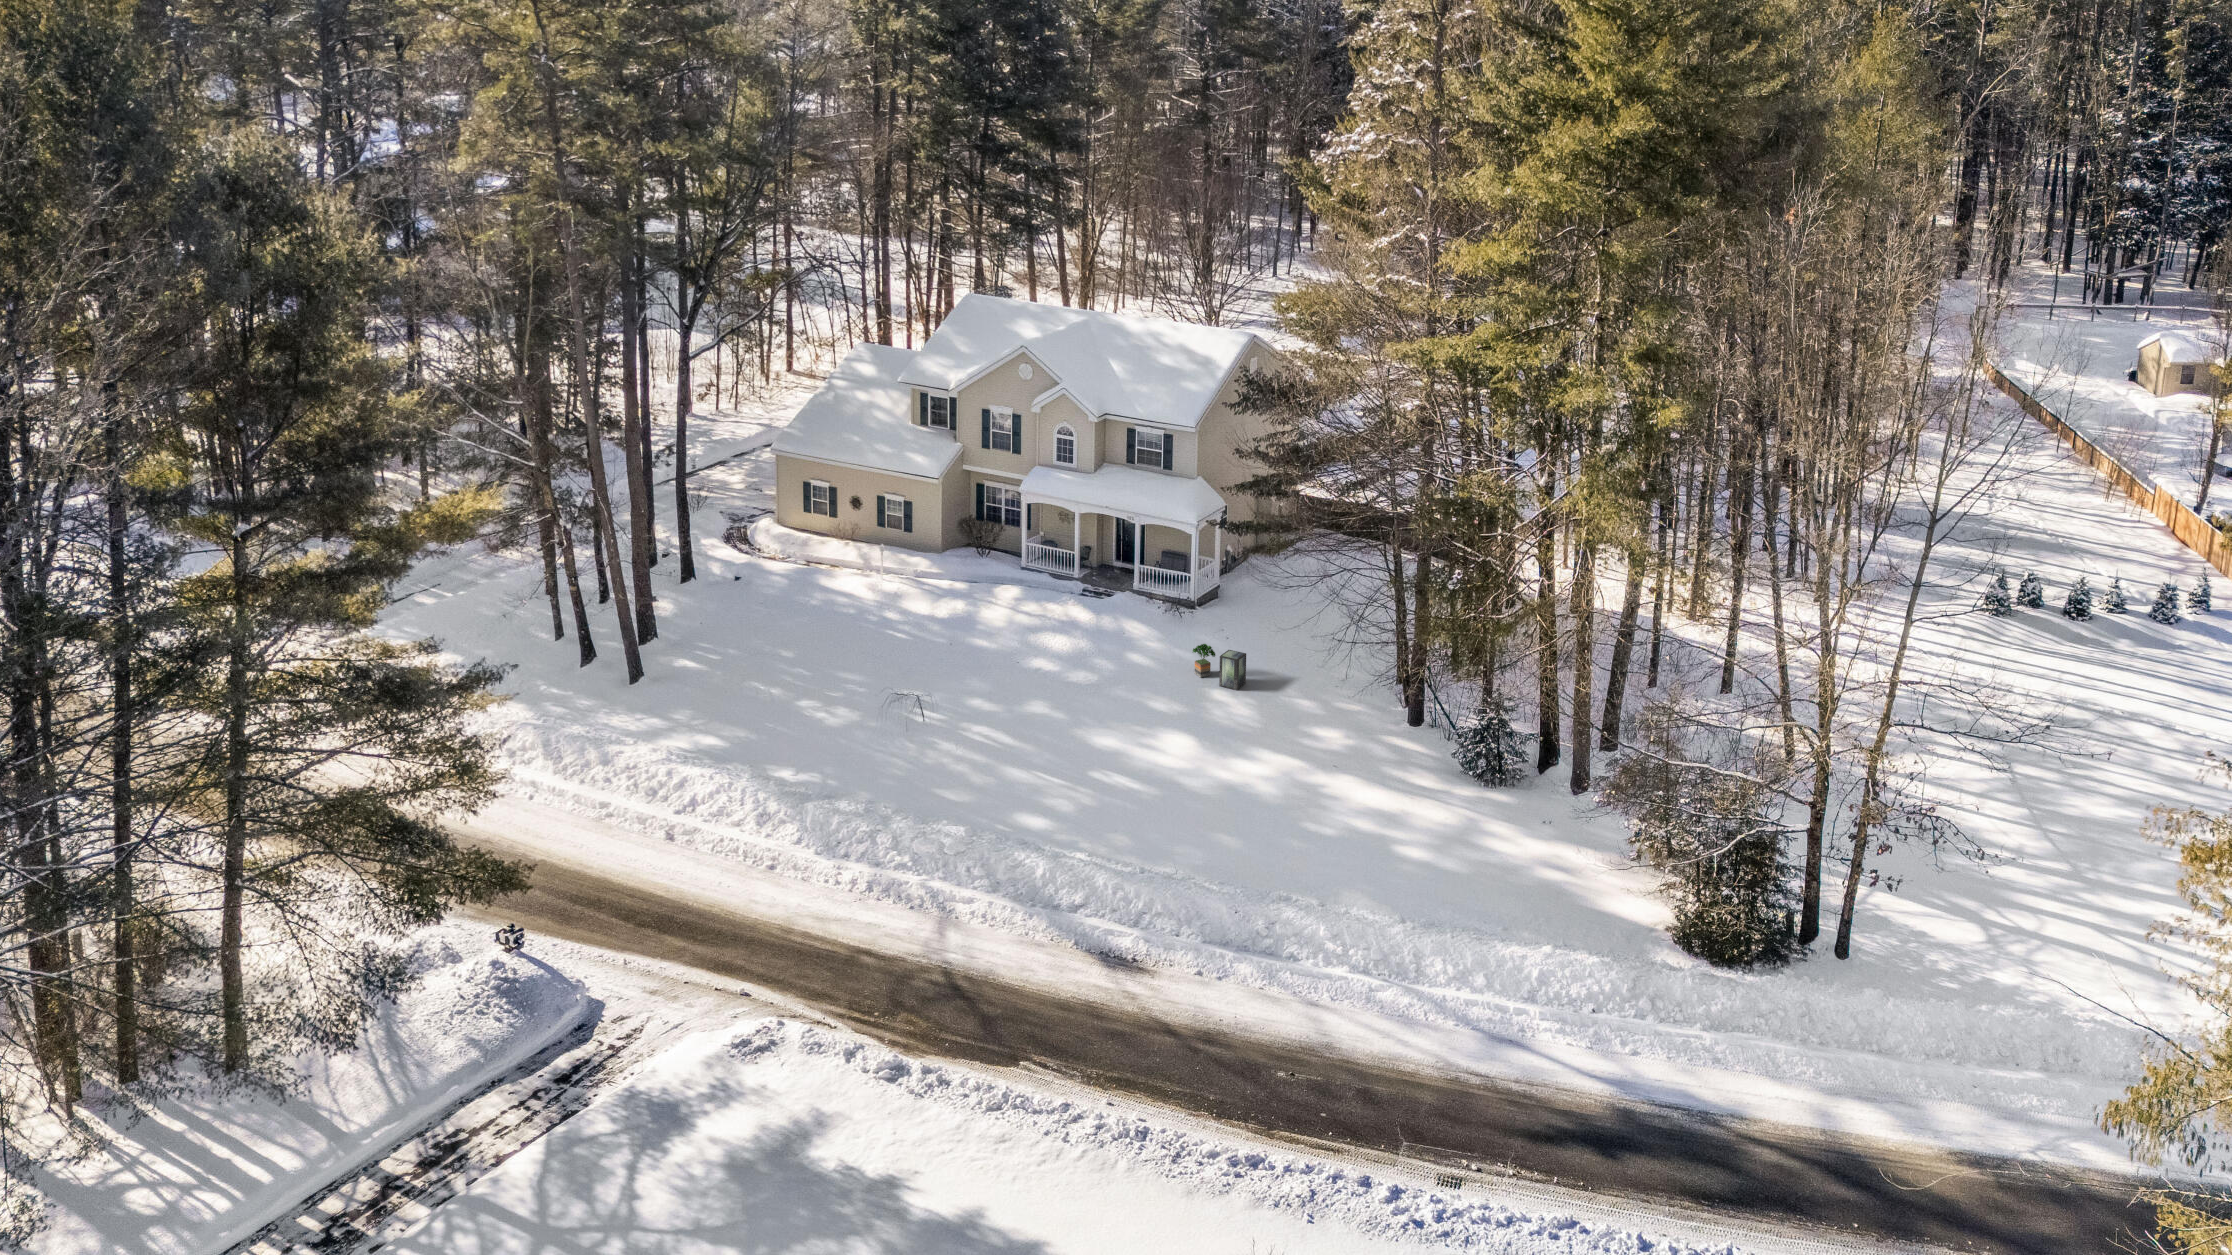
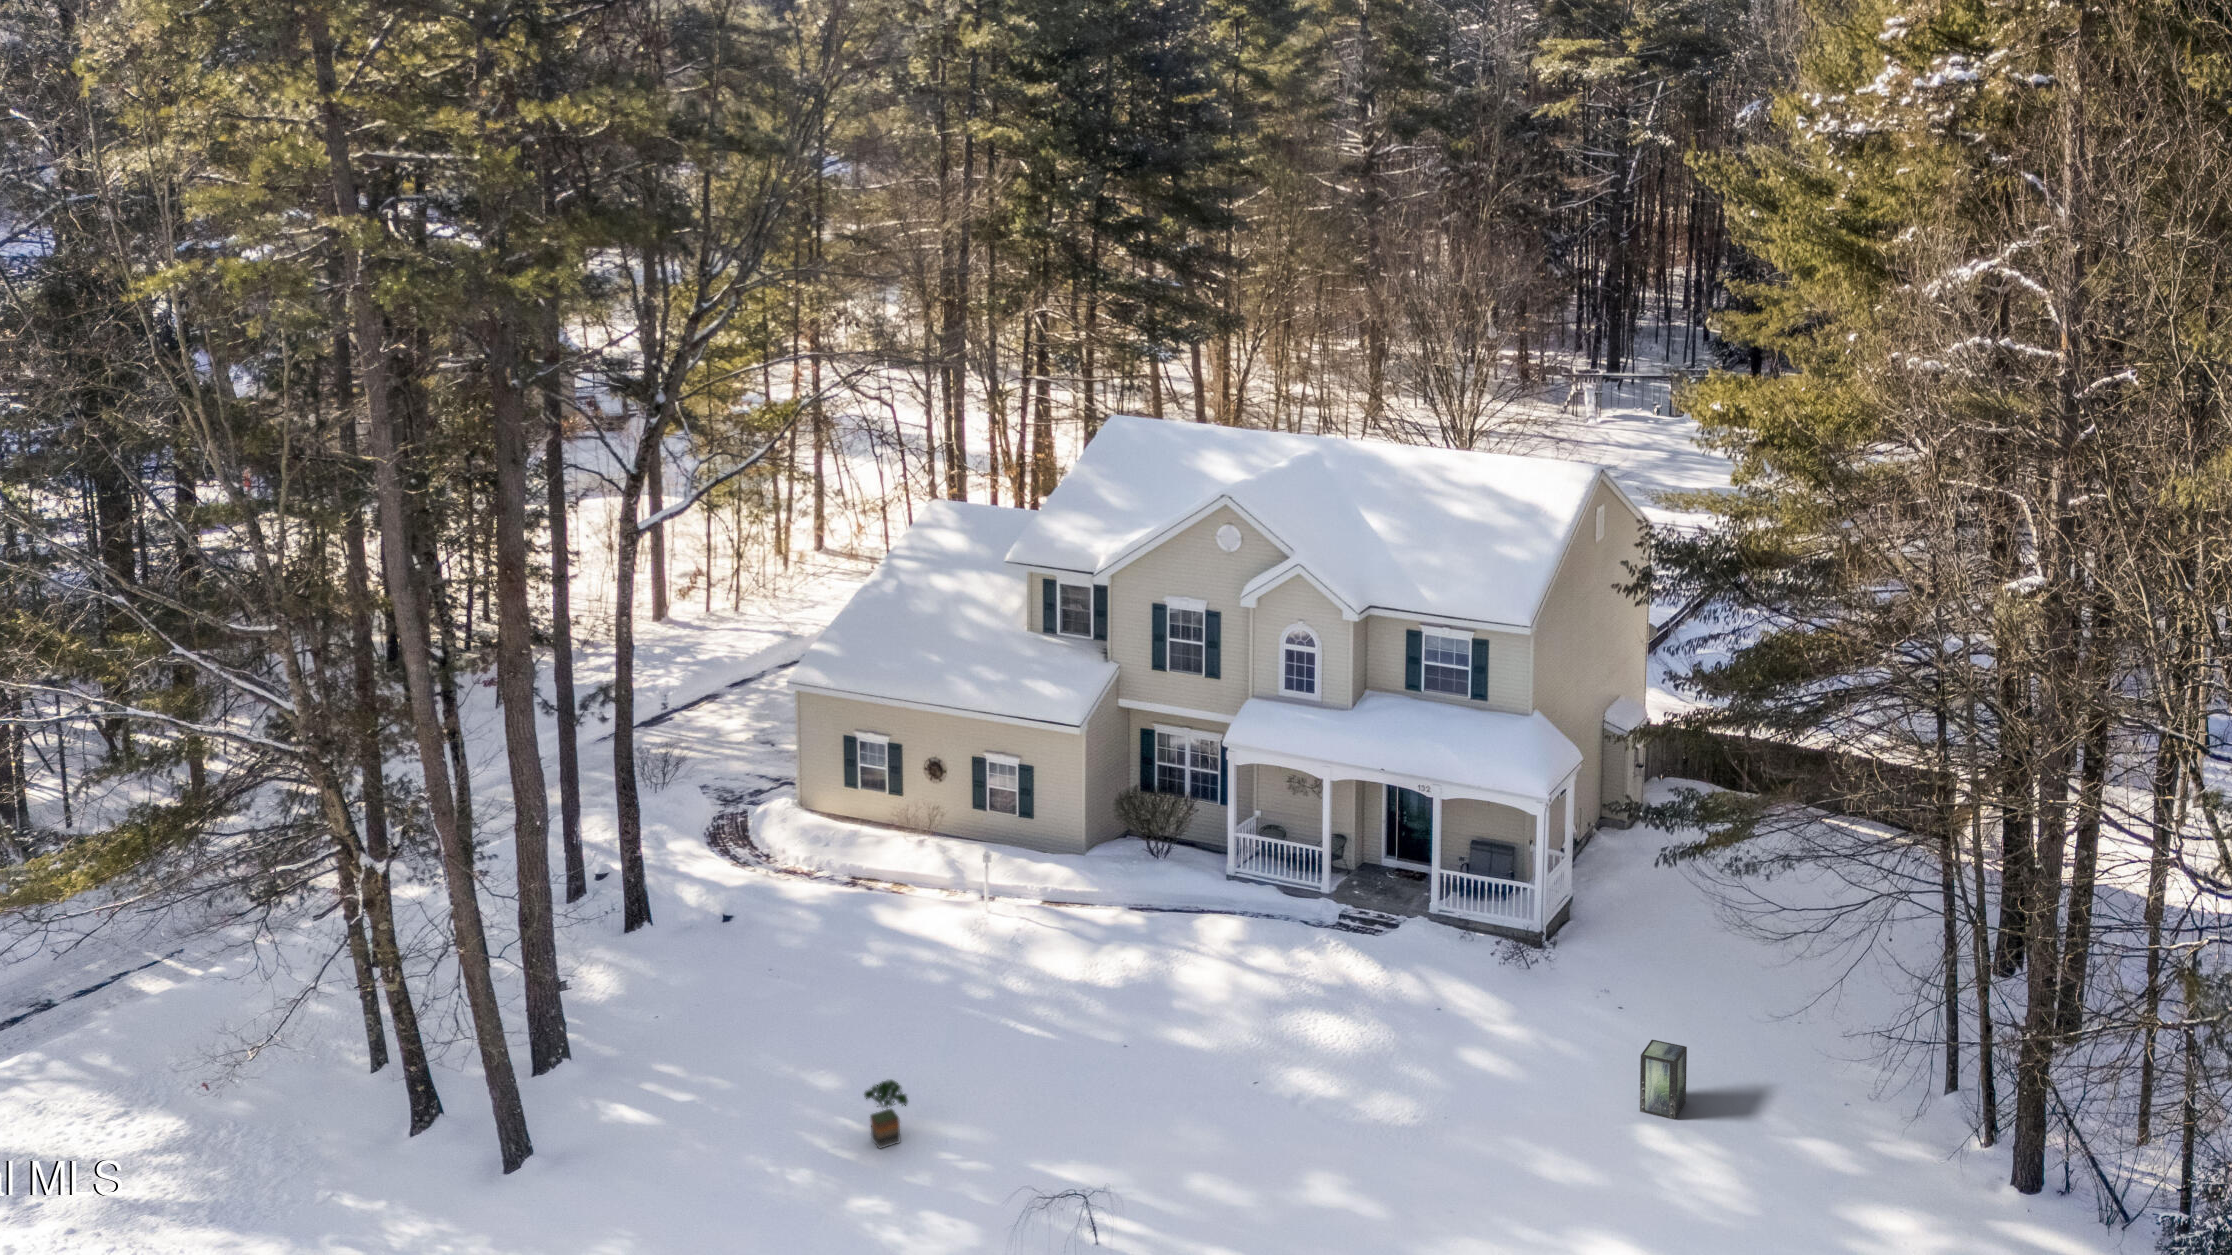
potted tree: present [1193,644,1215,678] -> present [864,1080,908,1148]

